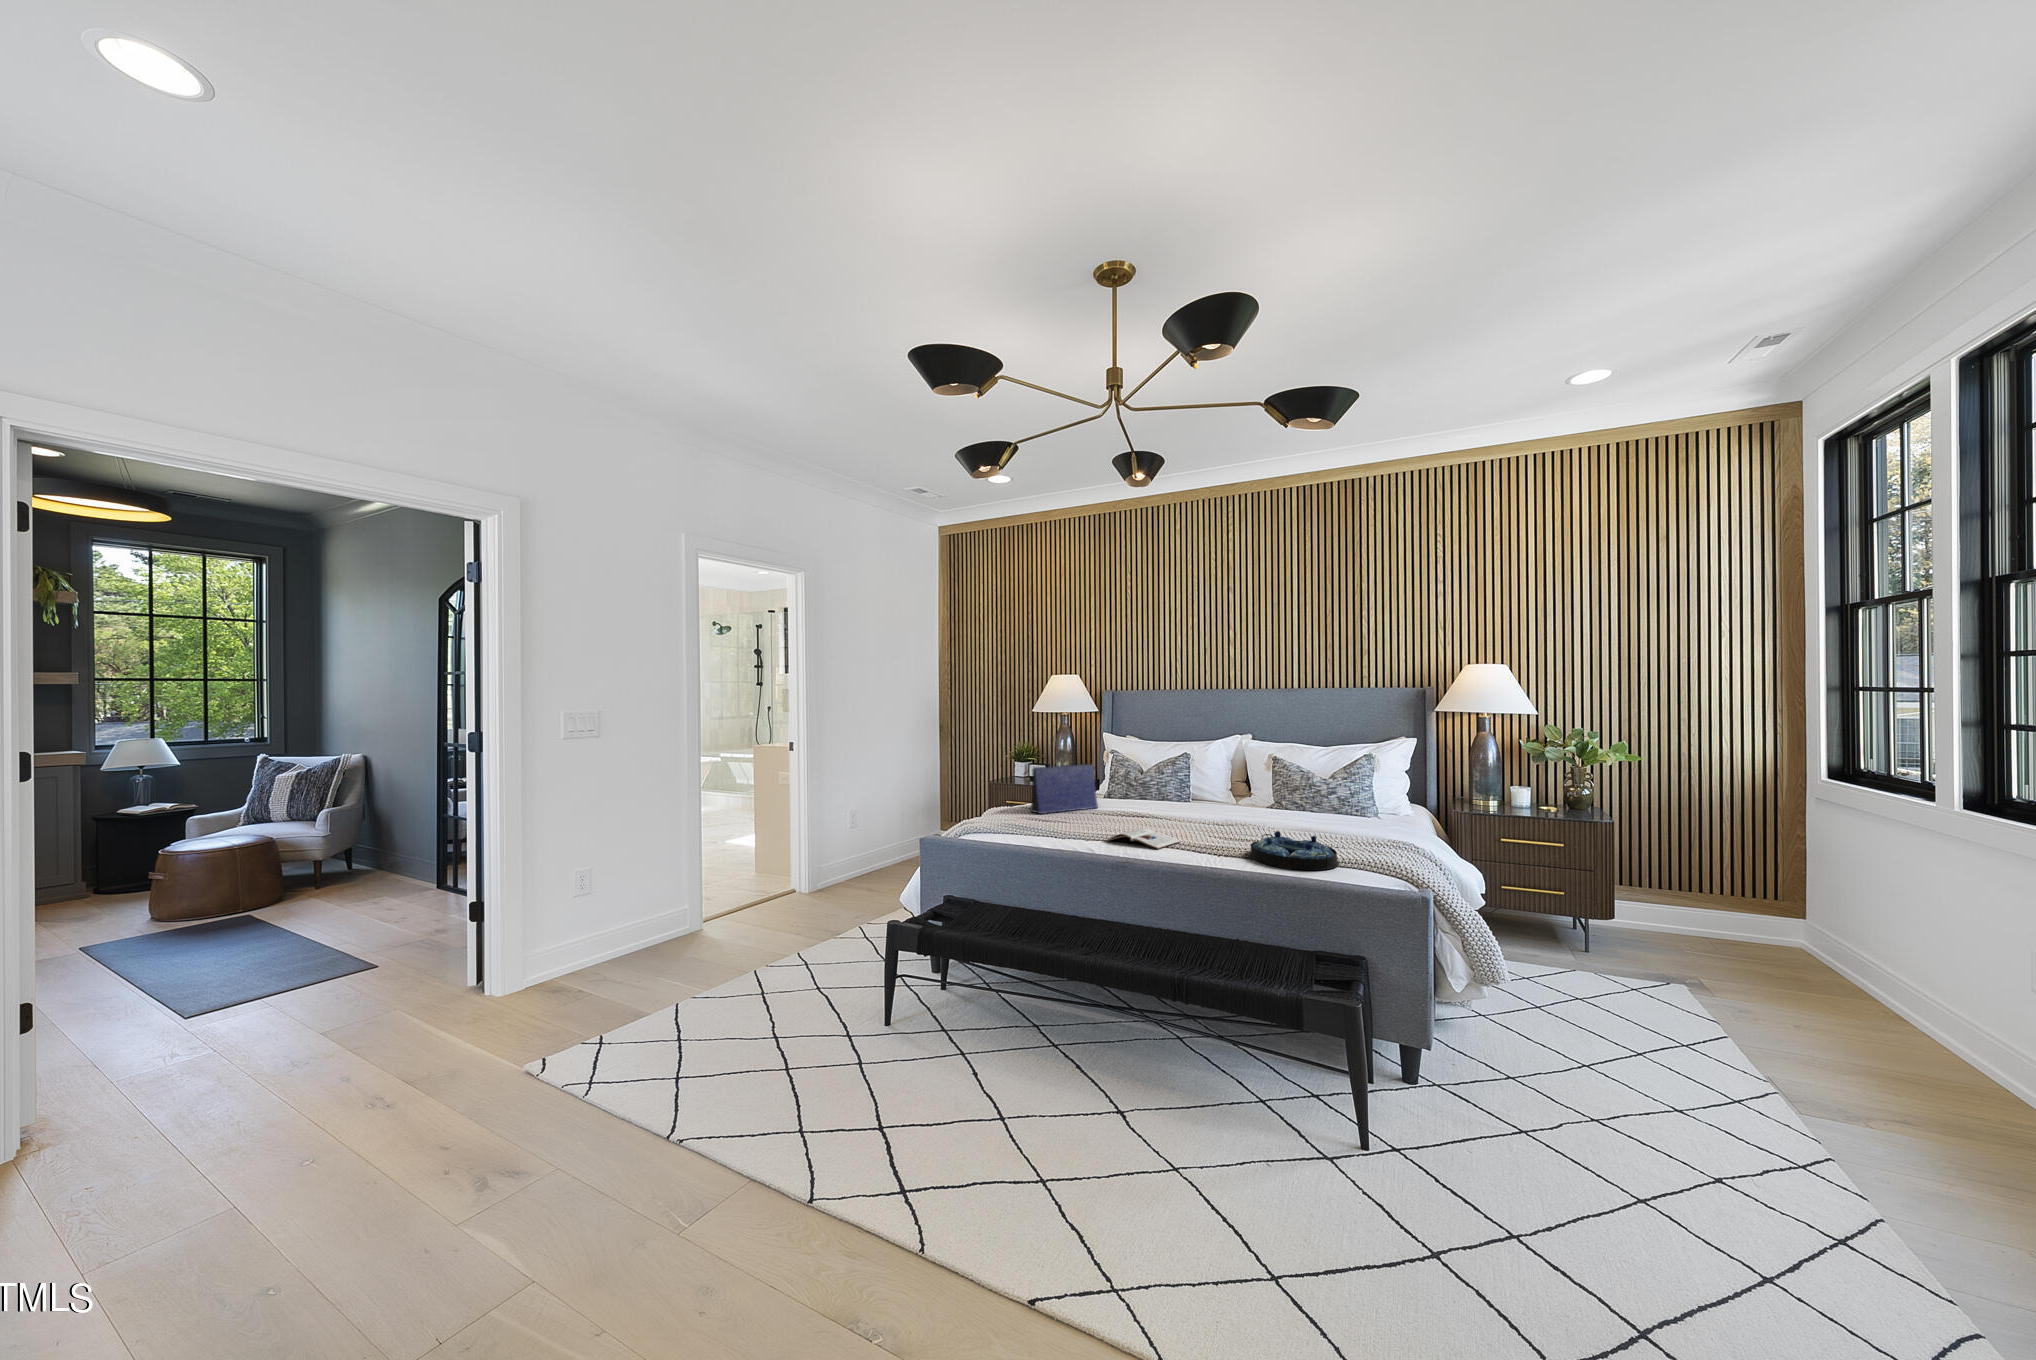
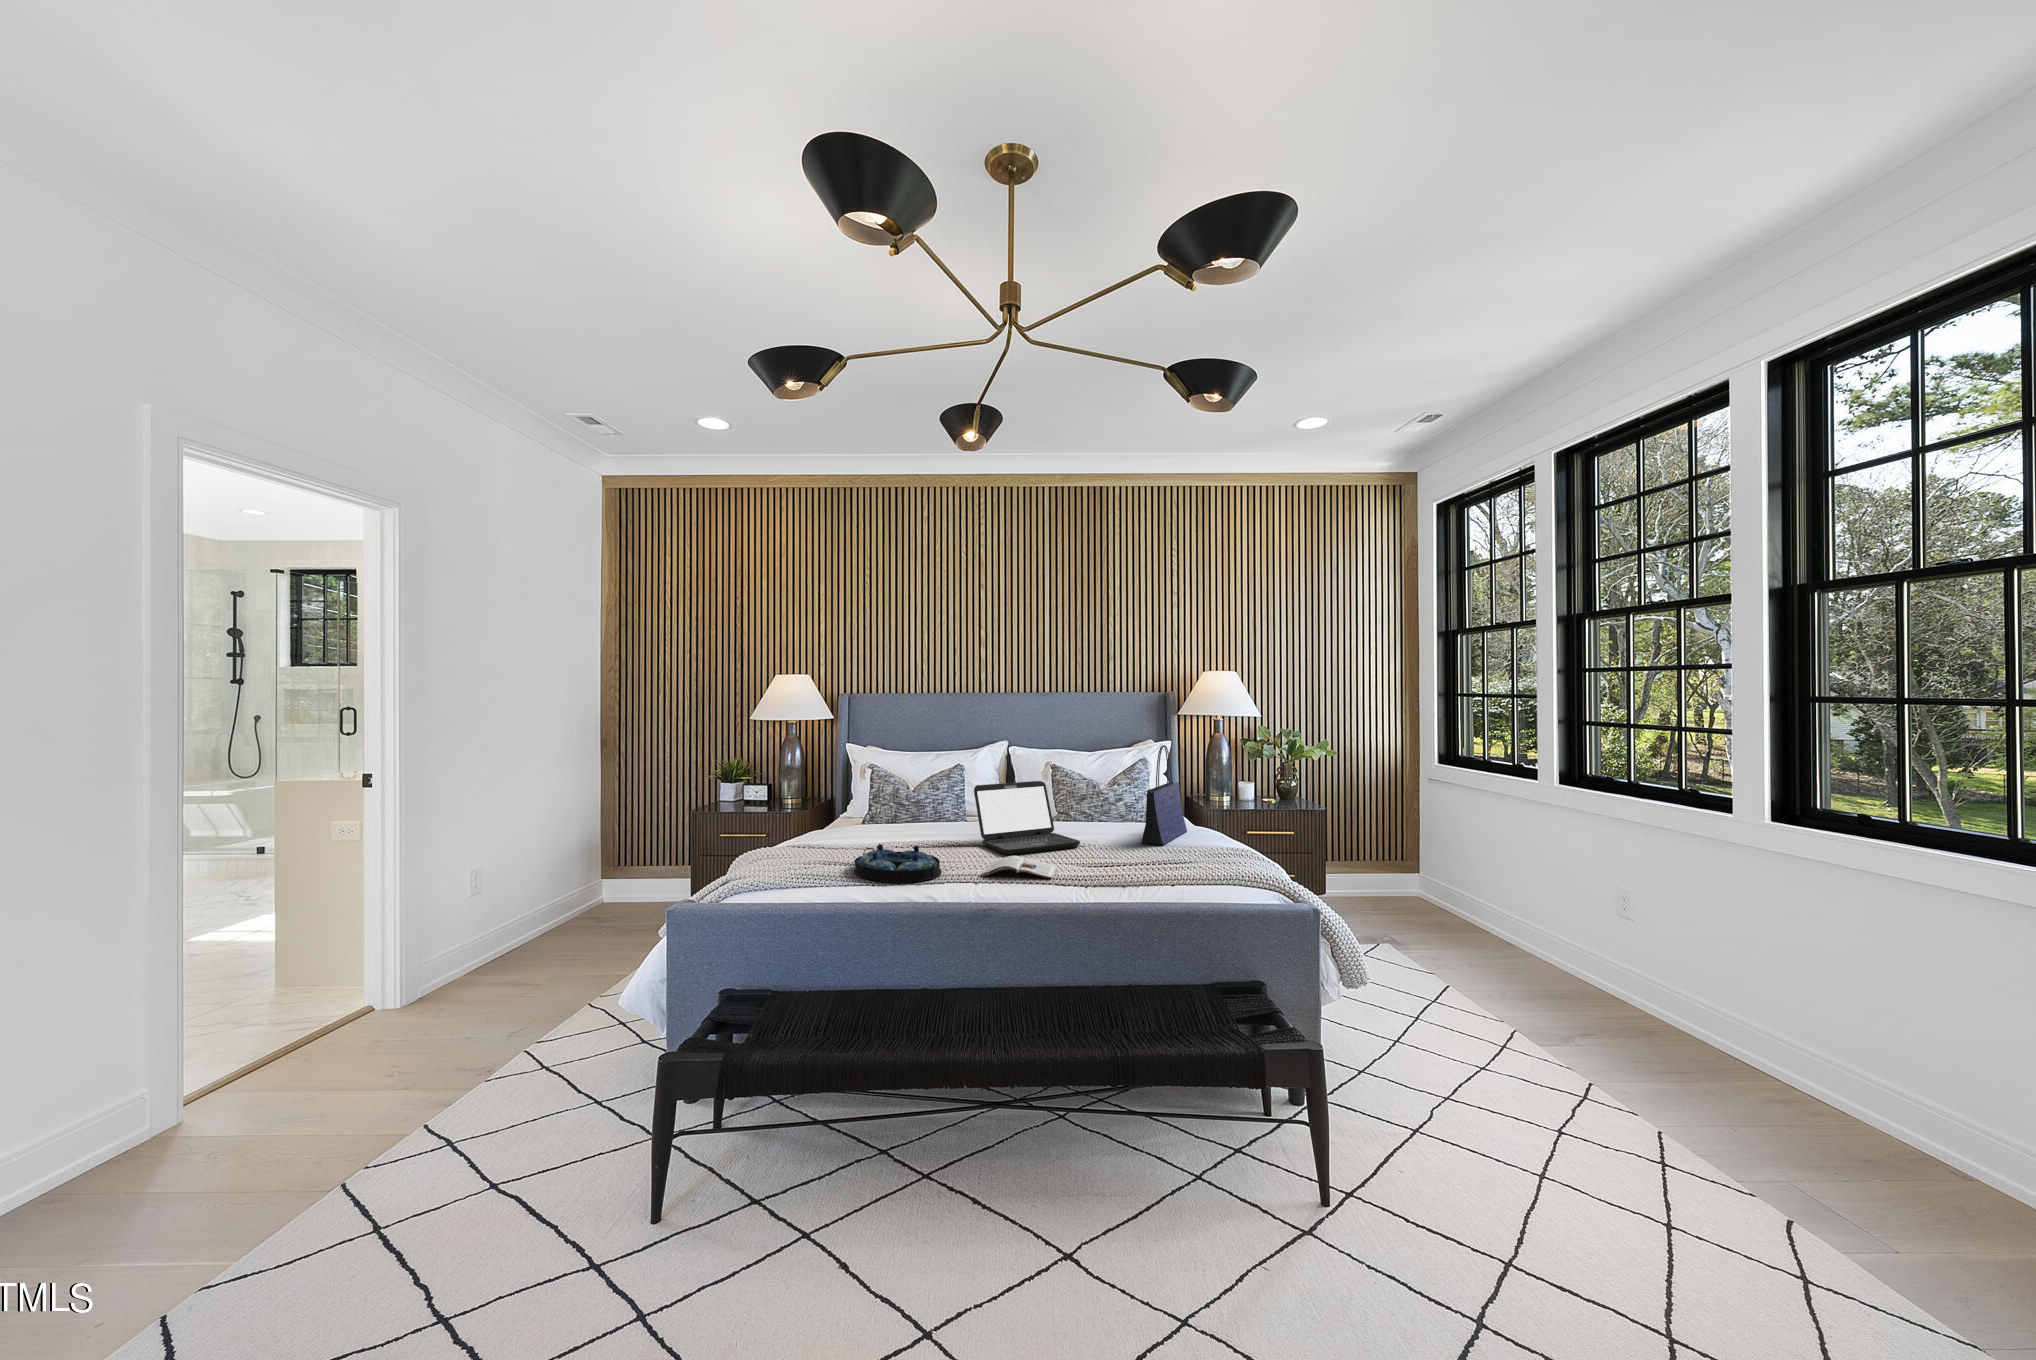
tote bag: present [1030,733,1098,814] -> present [1141,745,1187,845]
laptop: none [1147,768,1234,830] -> present [974,781,1080,855]
serving tray: present [1250,831,1339,870] -> present [854,844,941,882]

